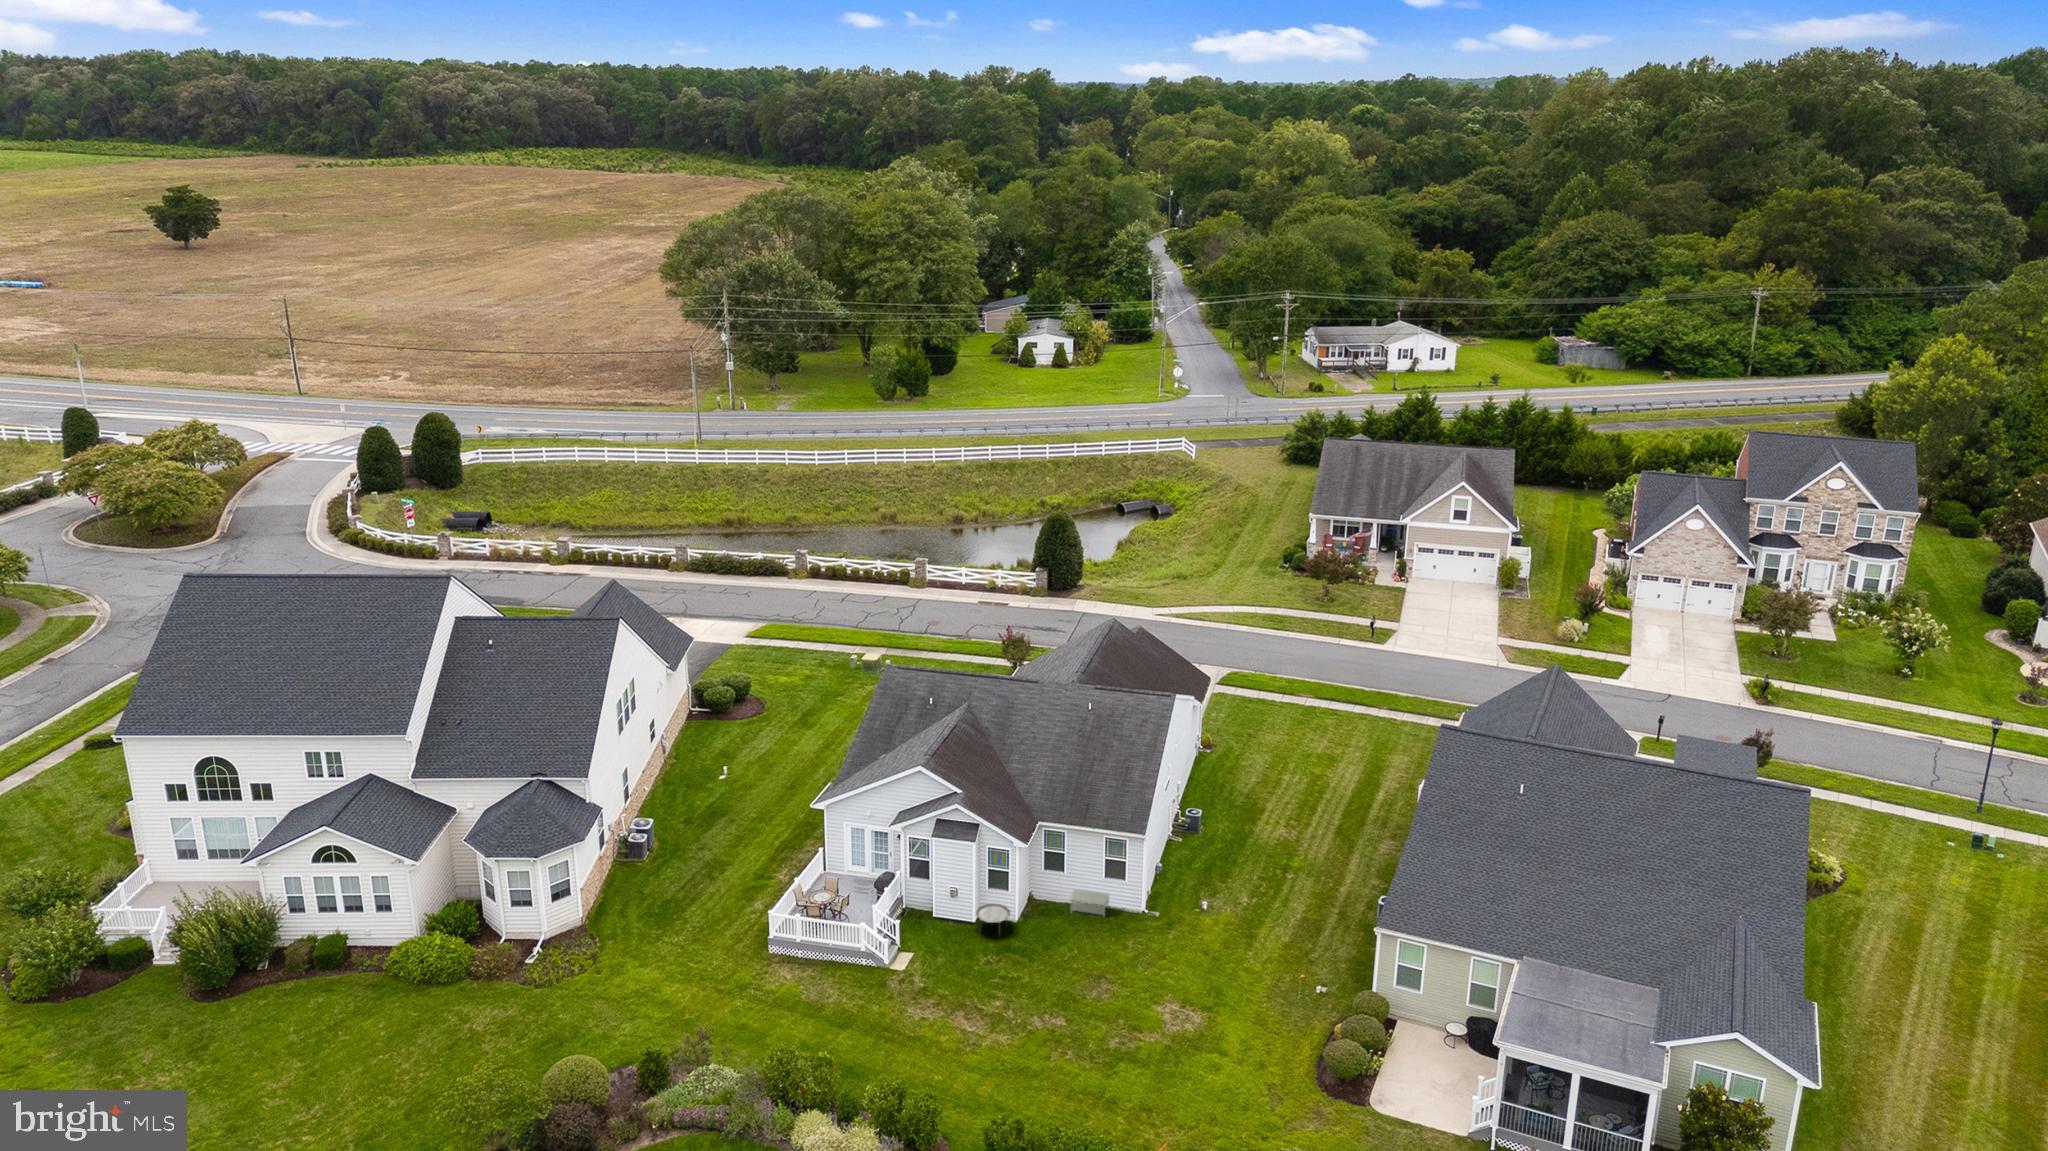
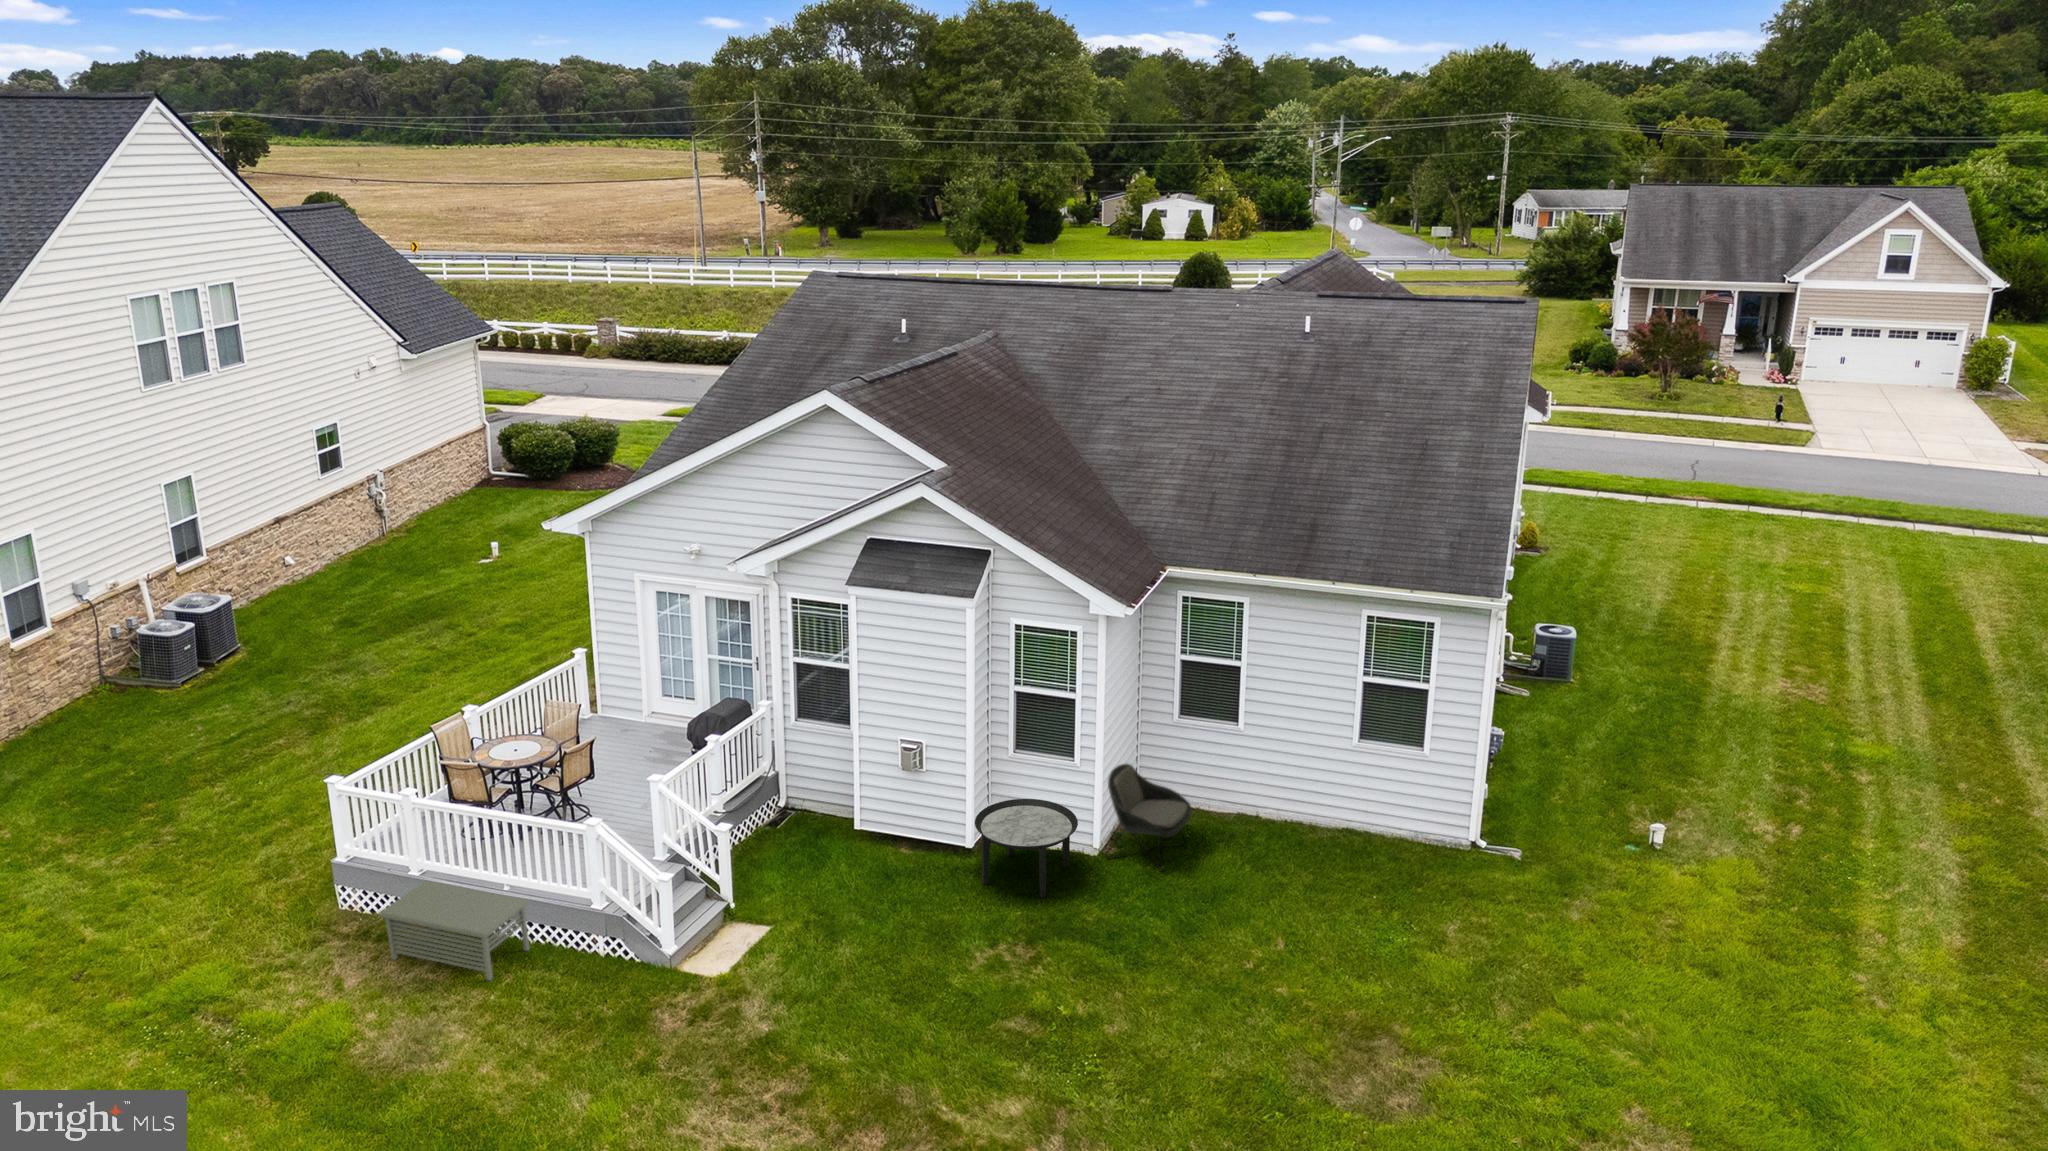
lounge chair: none [1019,889,1048,927] -> present [1107,764,1192,871]
storage bench: present [1070,889,1109,916] -> present [379,881,530,981]

